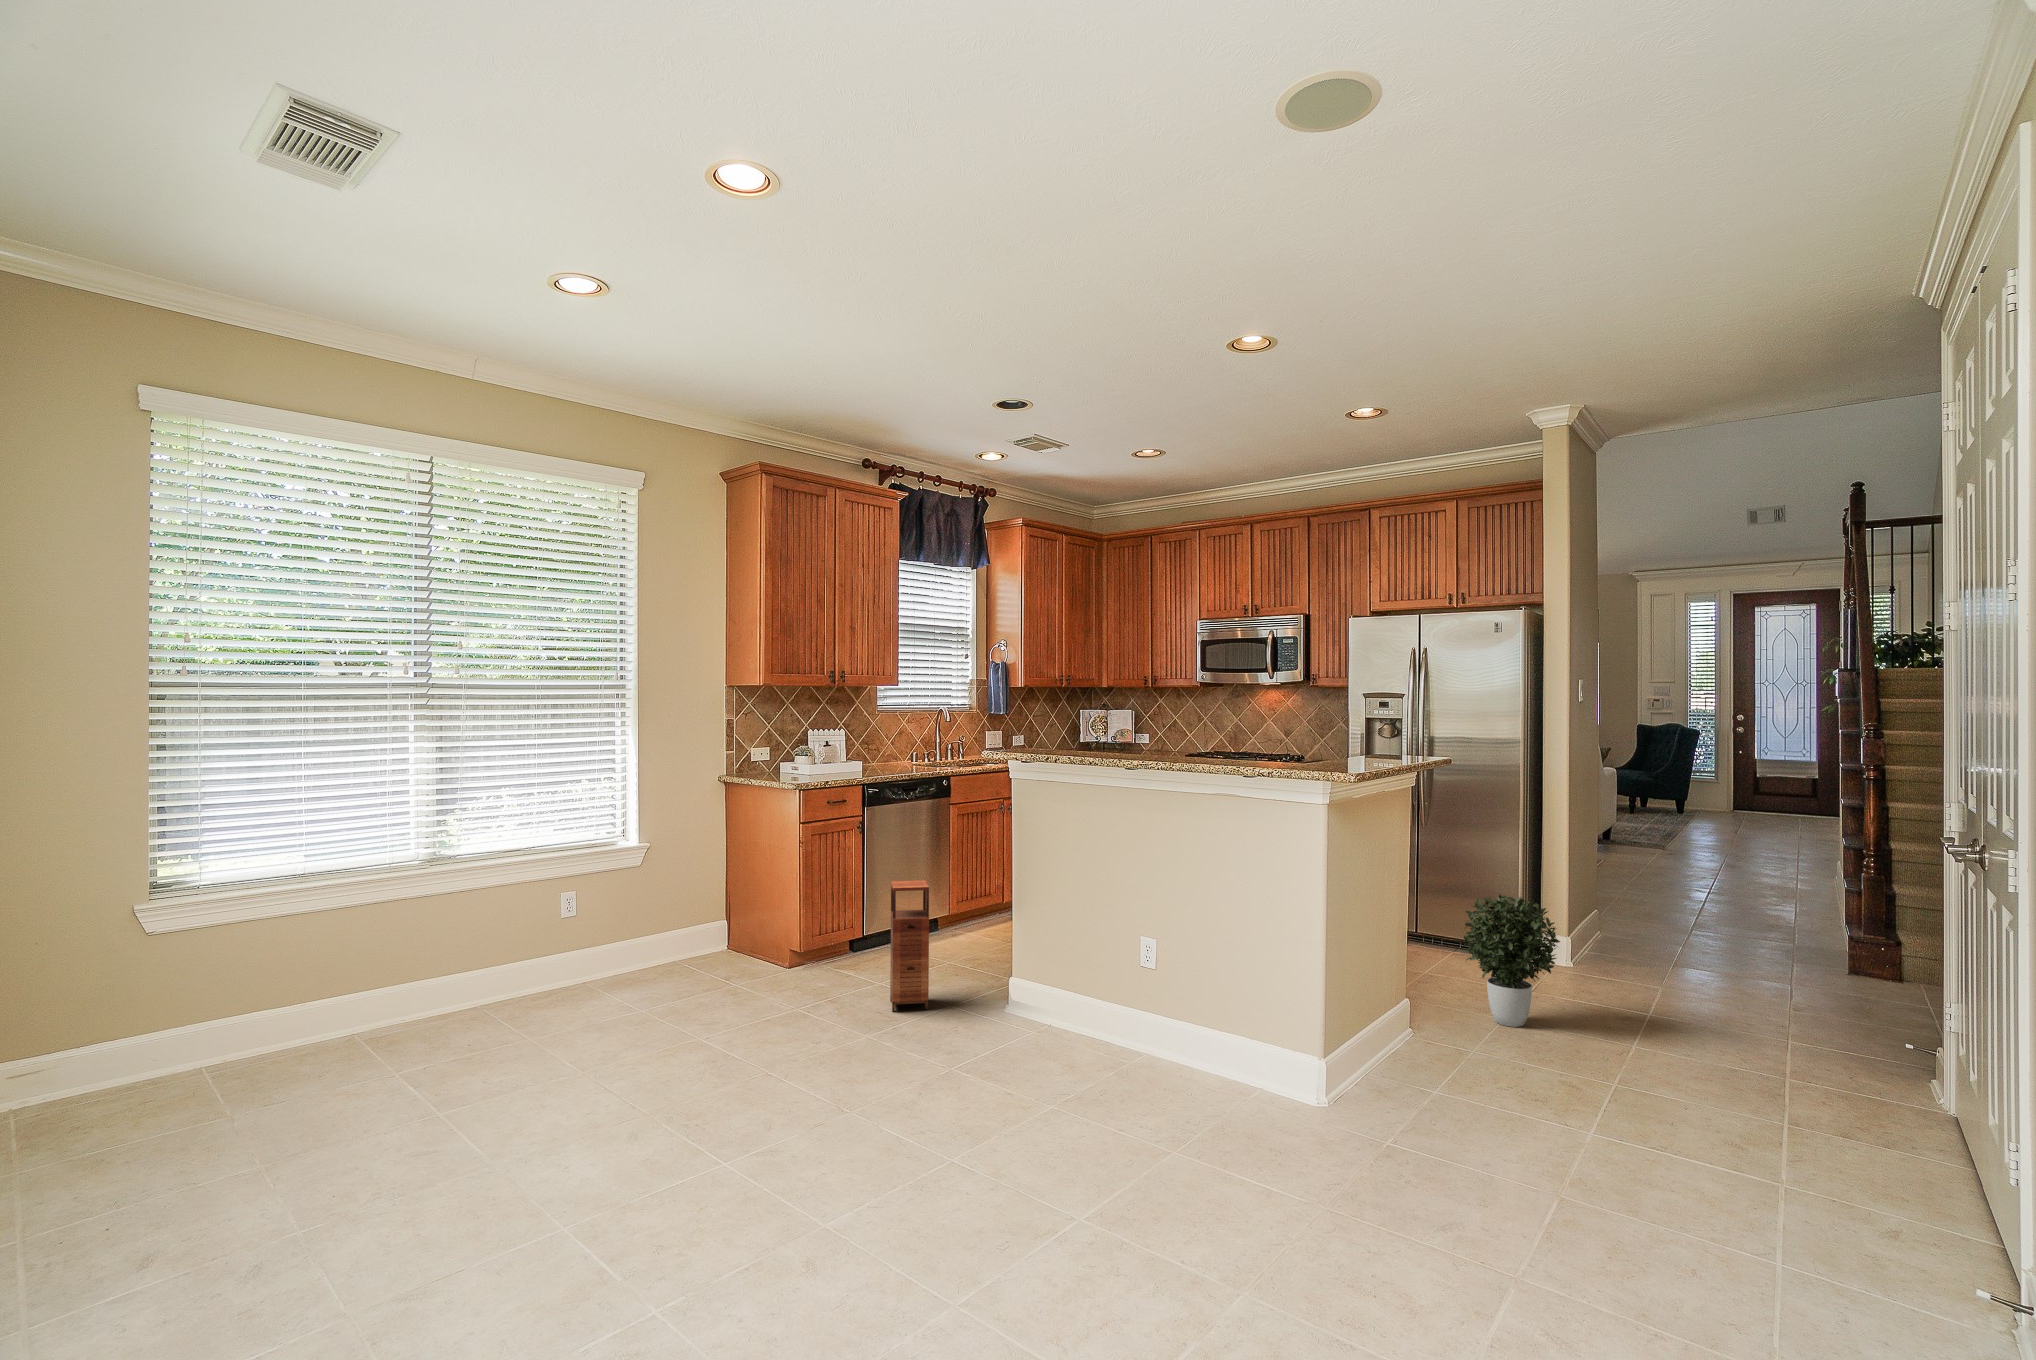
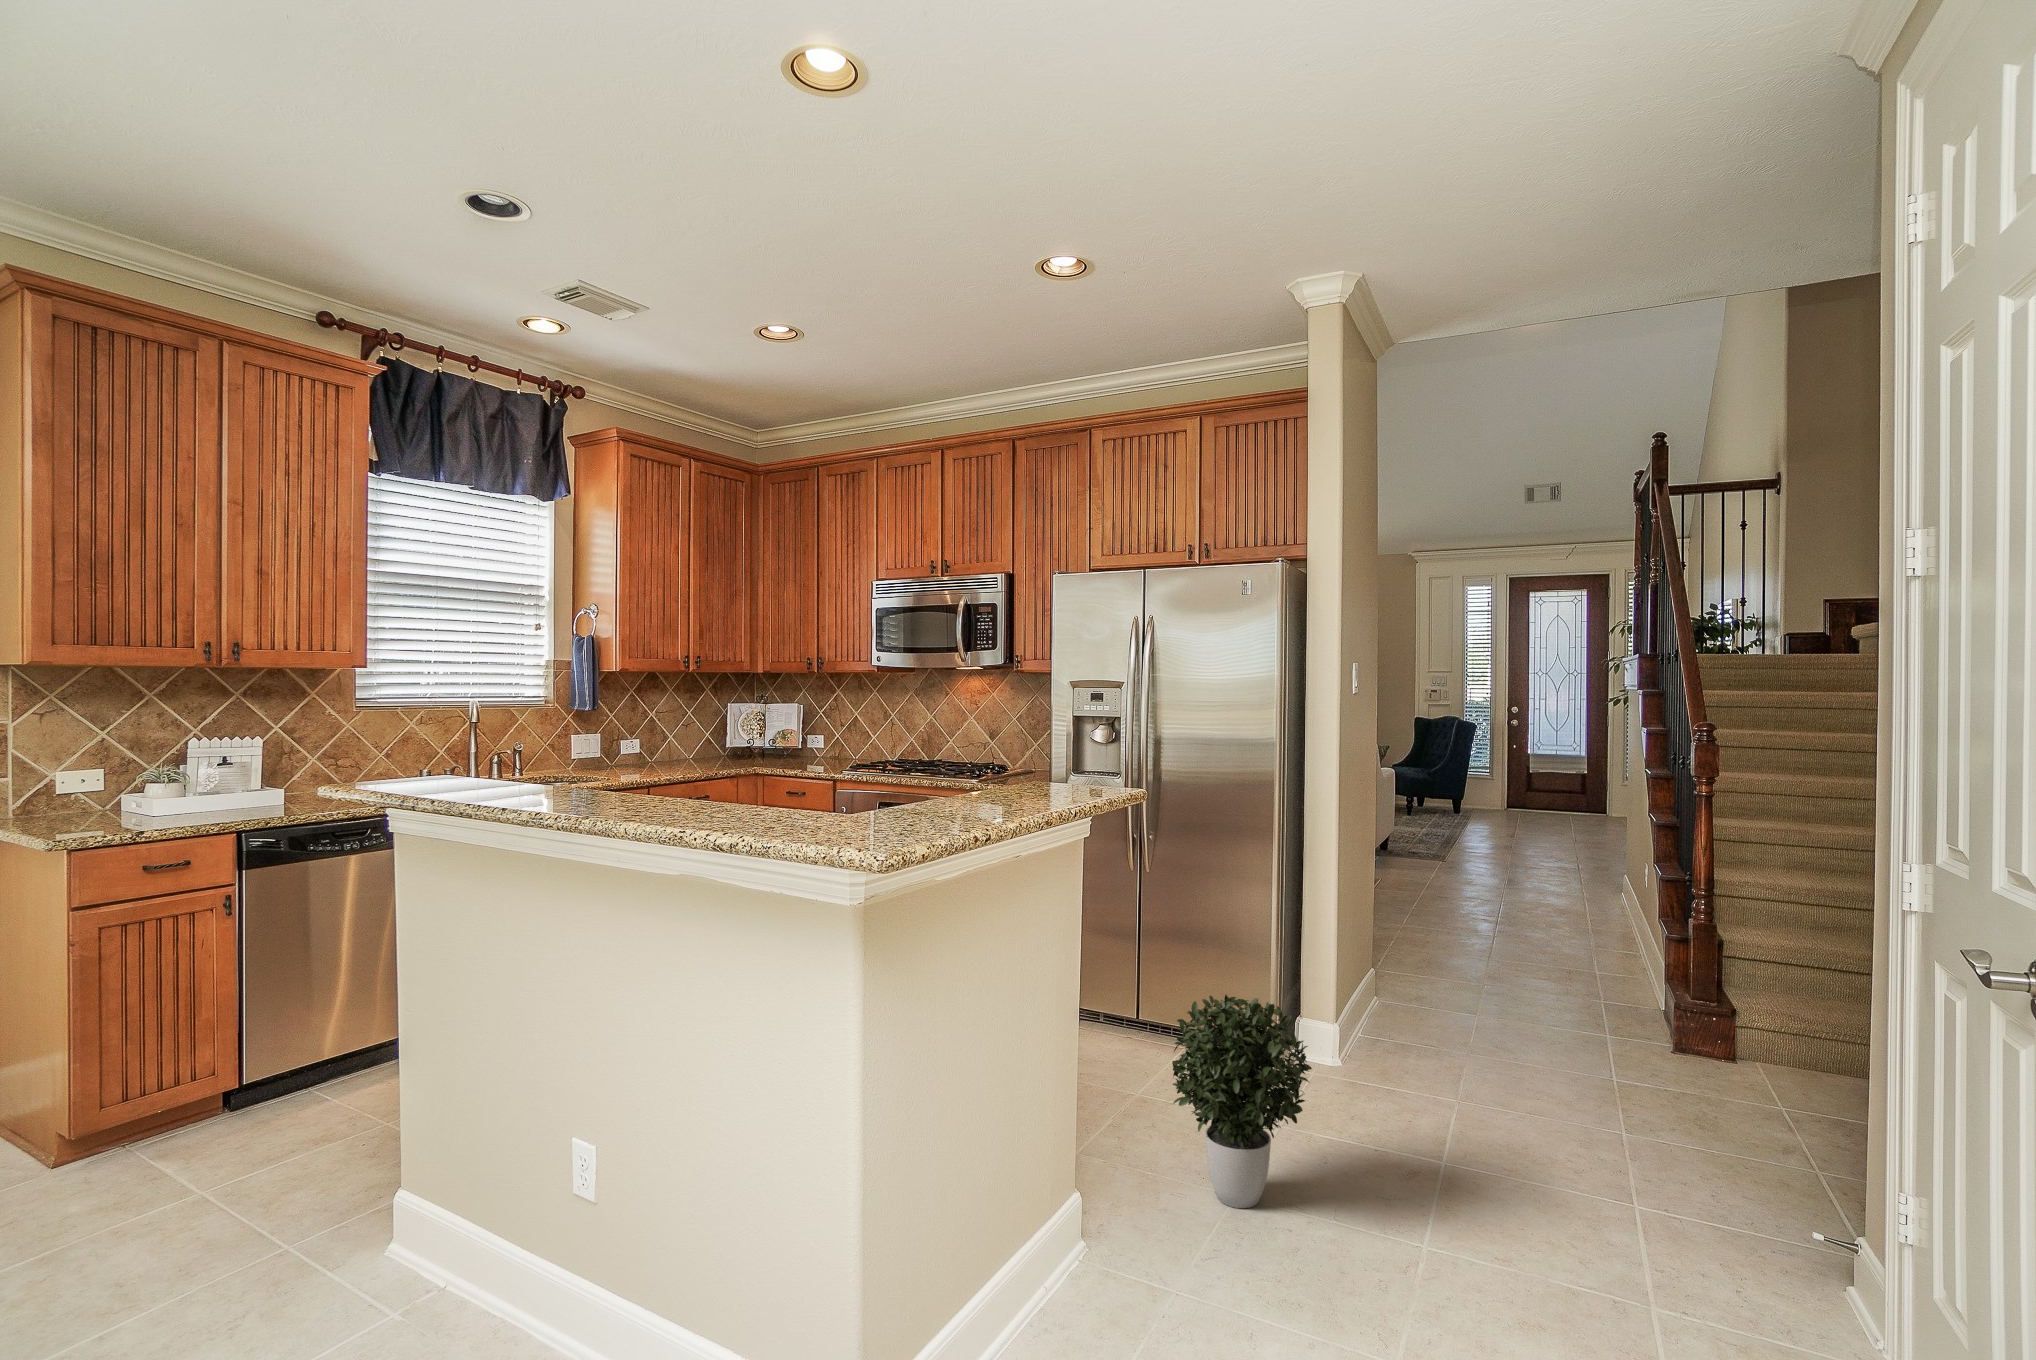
storage cabinet: present [890,880,929,1012] -> none [141,1016,252,1279]

